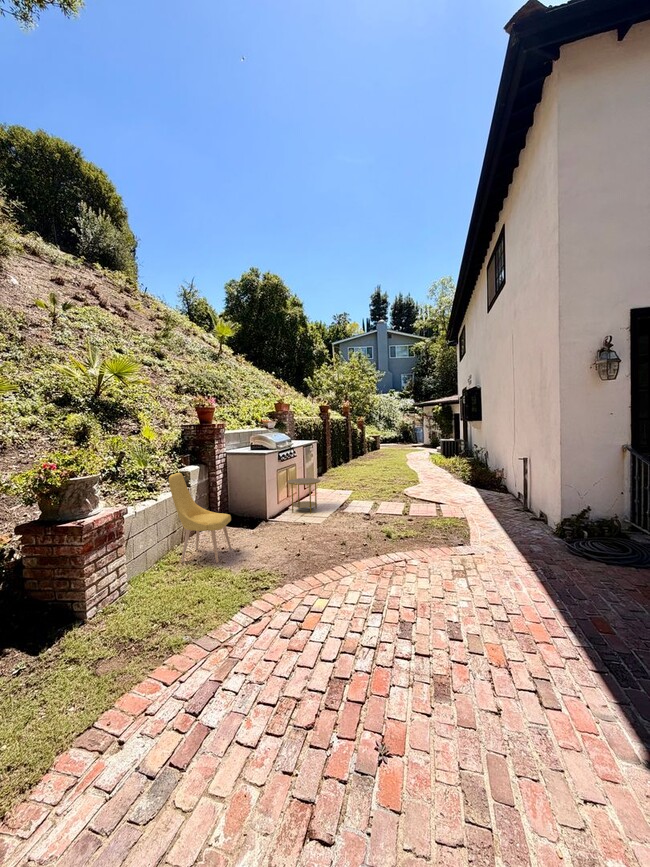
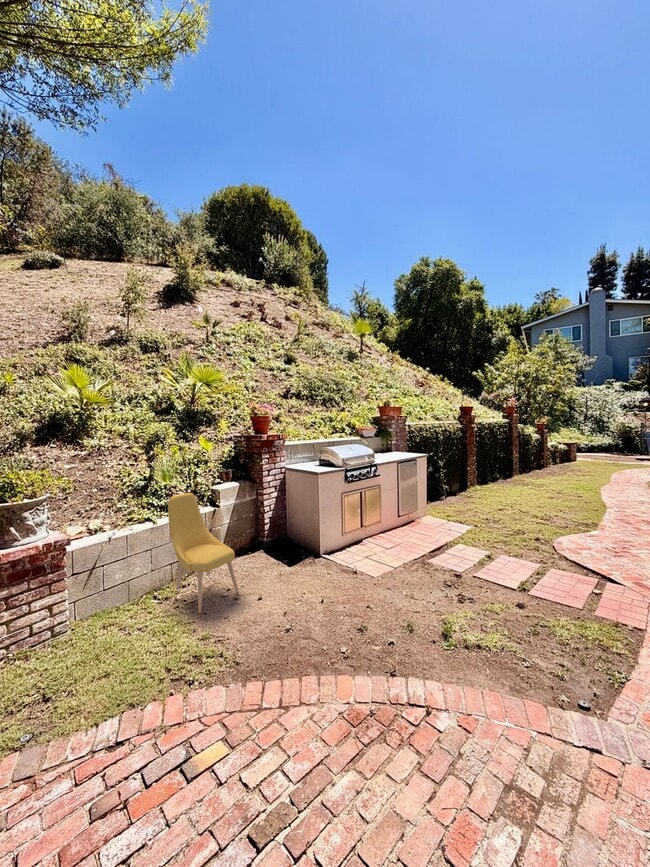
side table: present [288,478,320,514] -> none [358,504,401,556]

